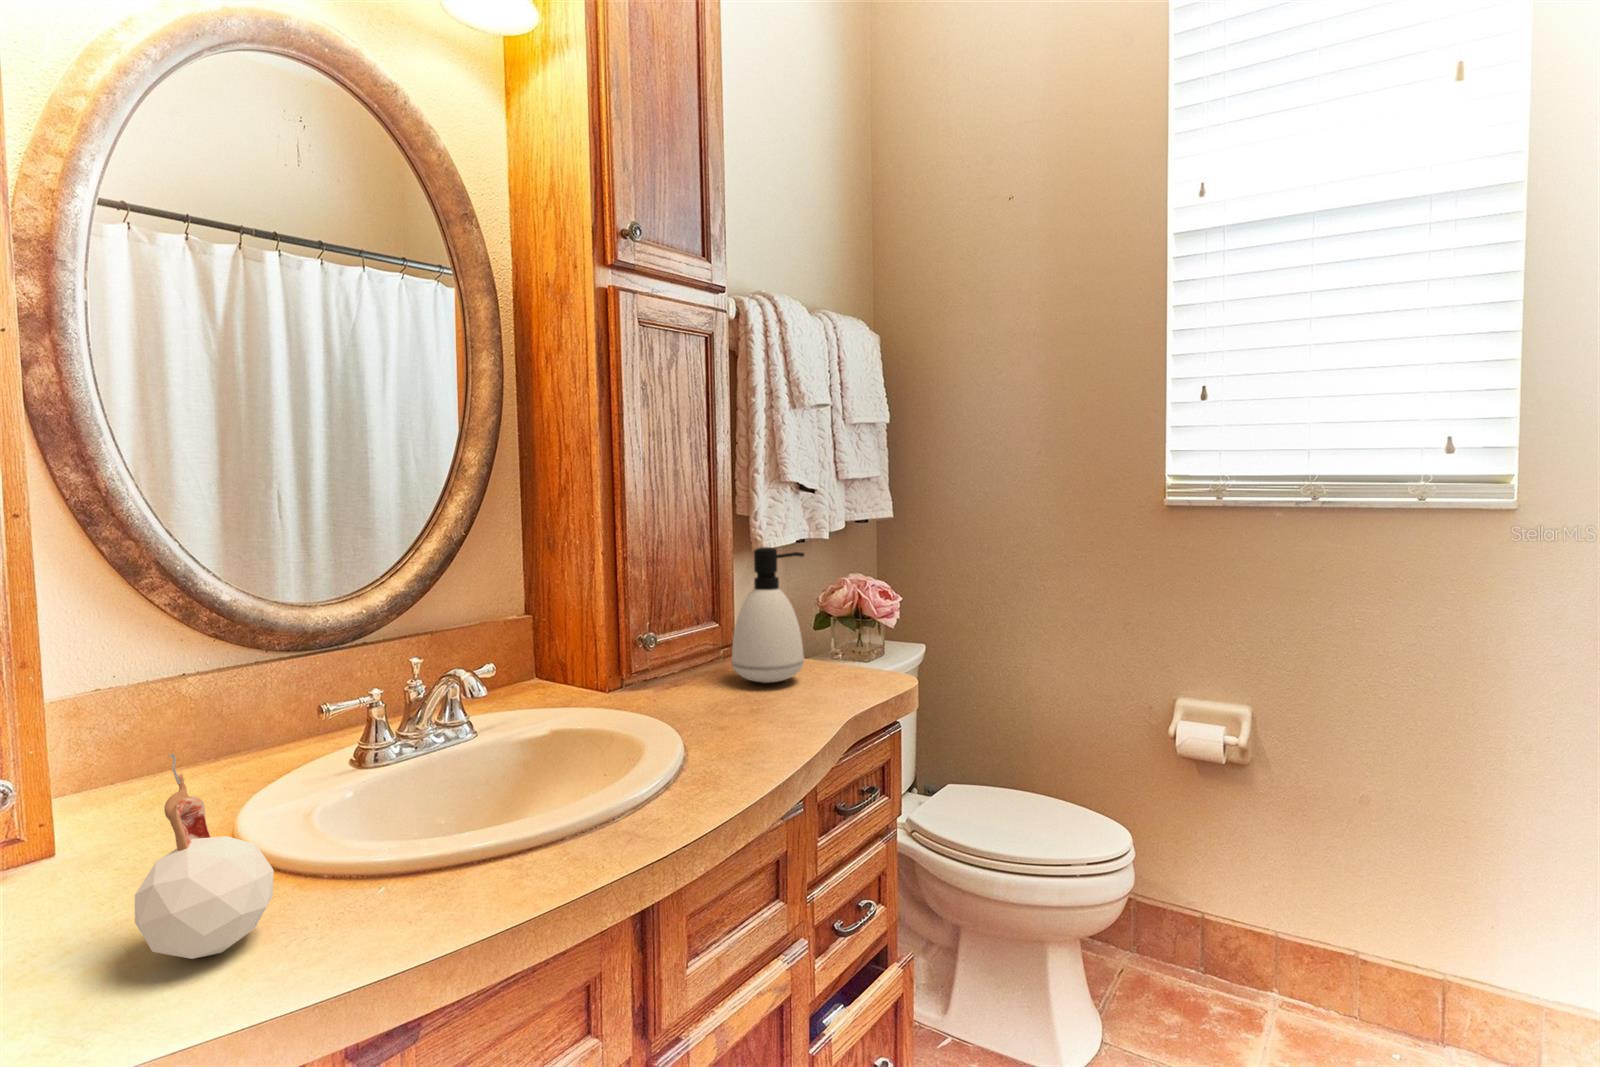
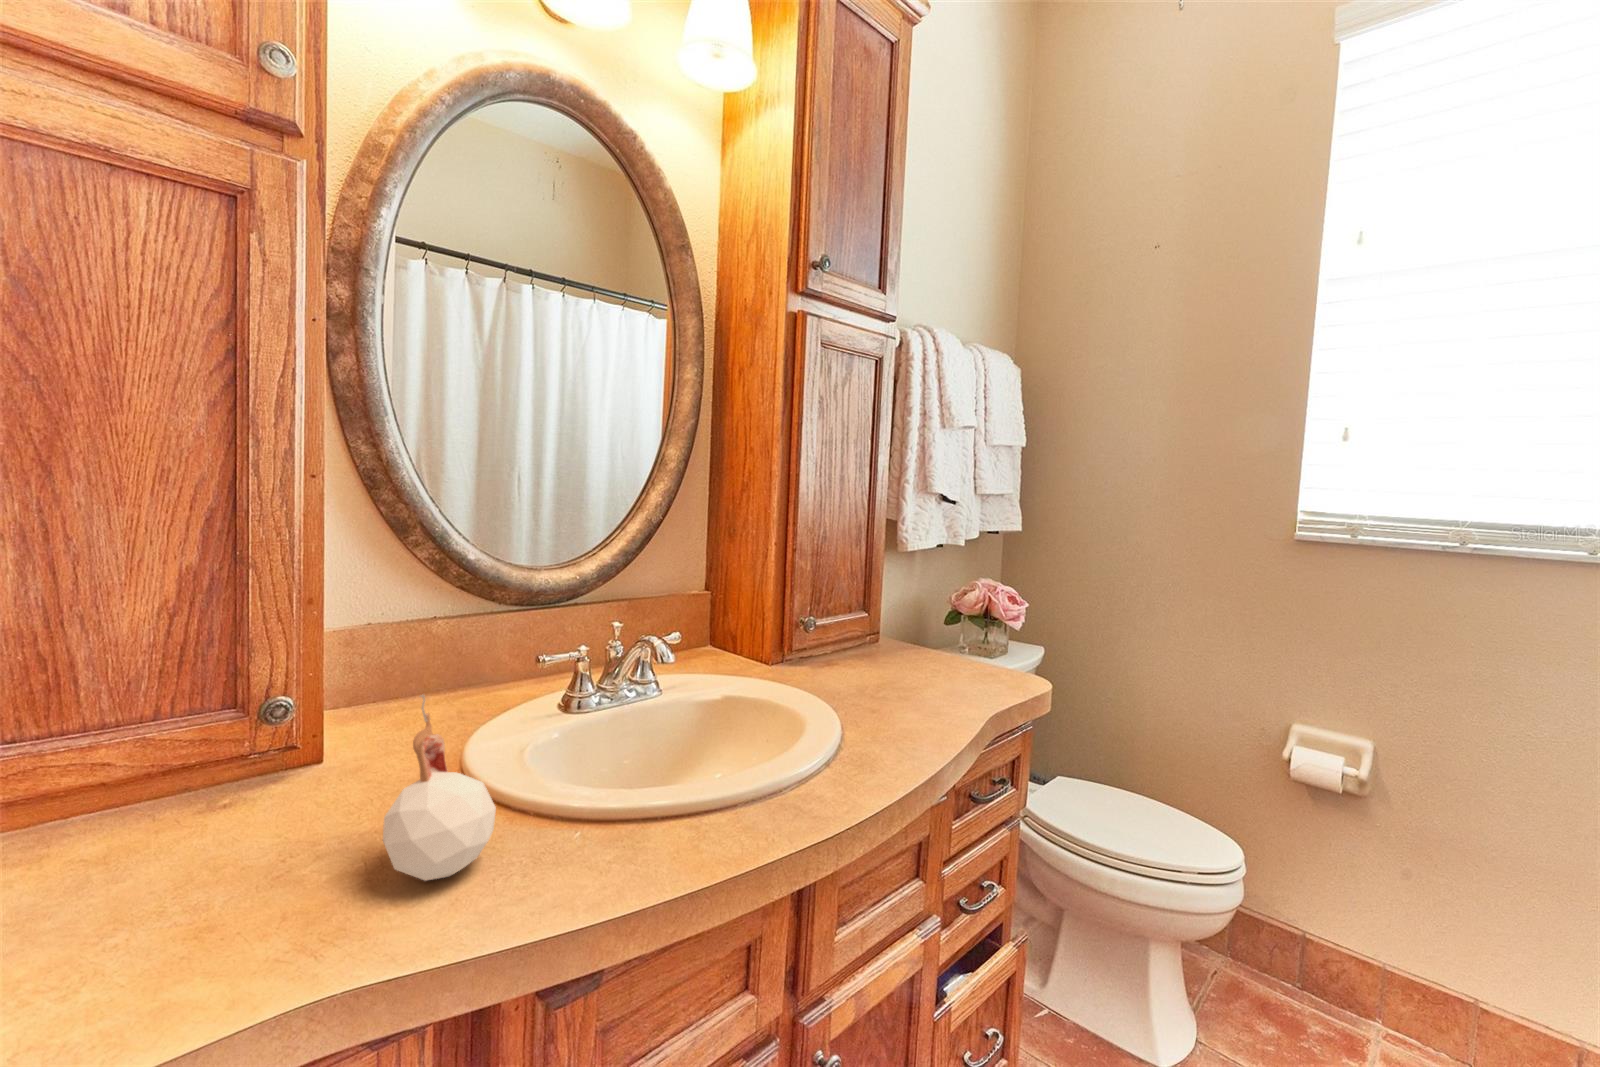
soap dispenser: present [732,547,804,683] -> none [879,550,953,672]

